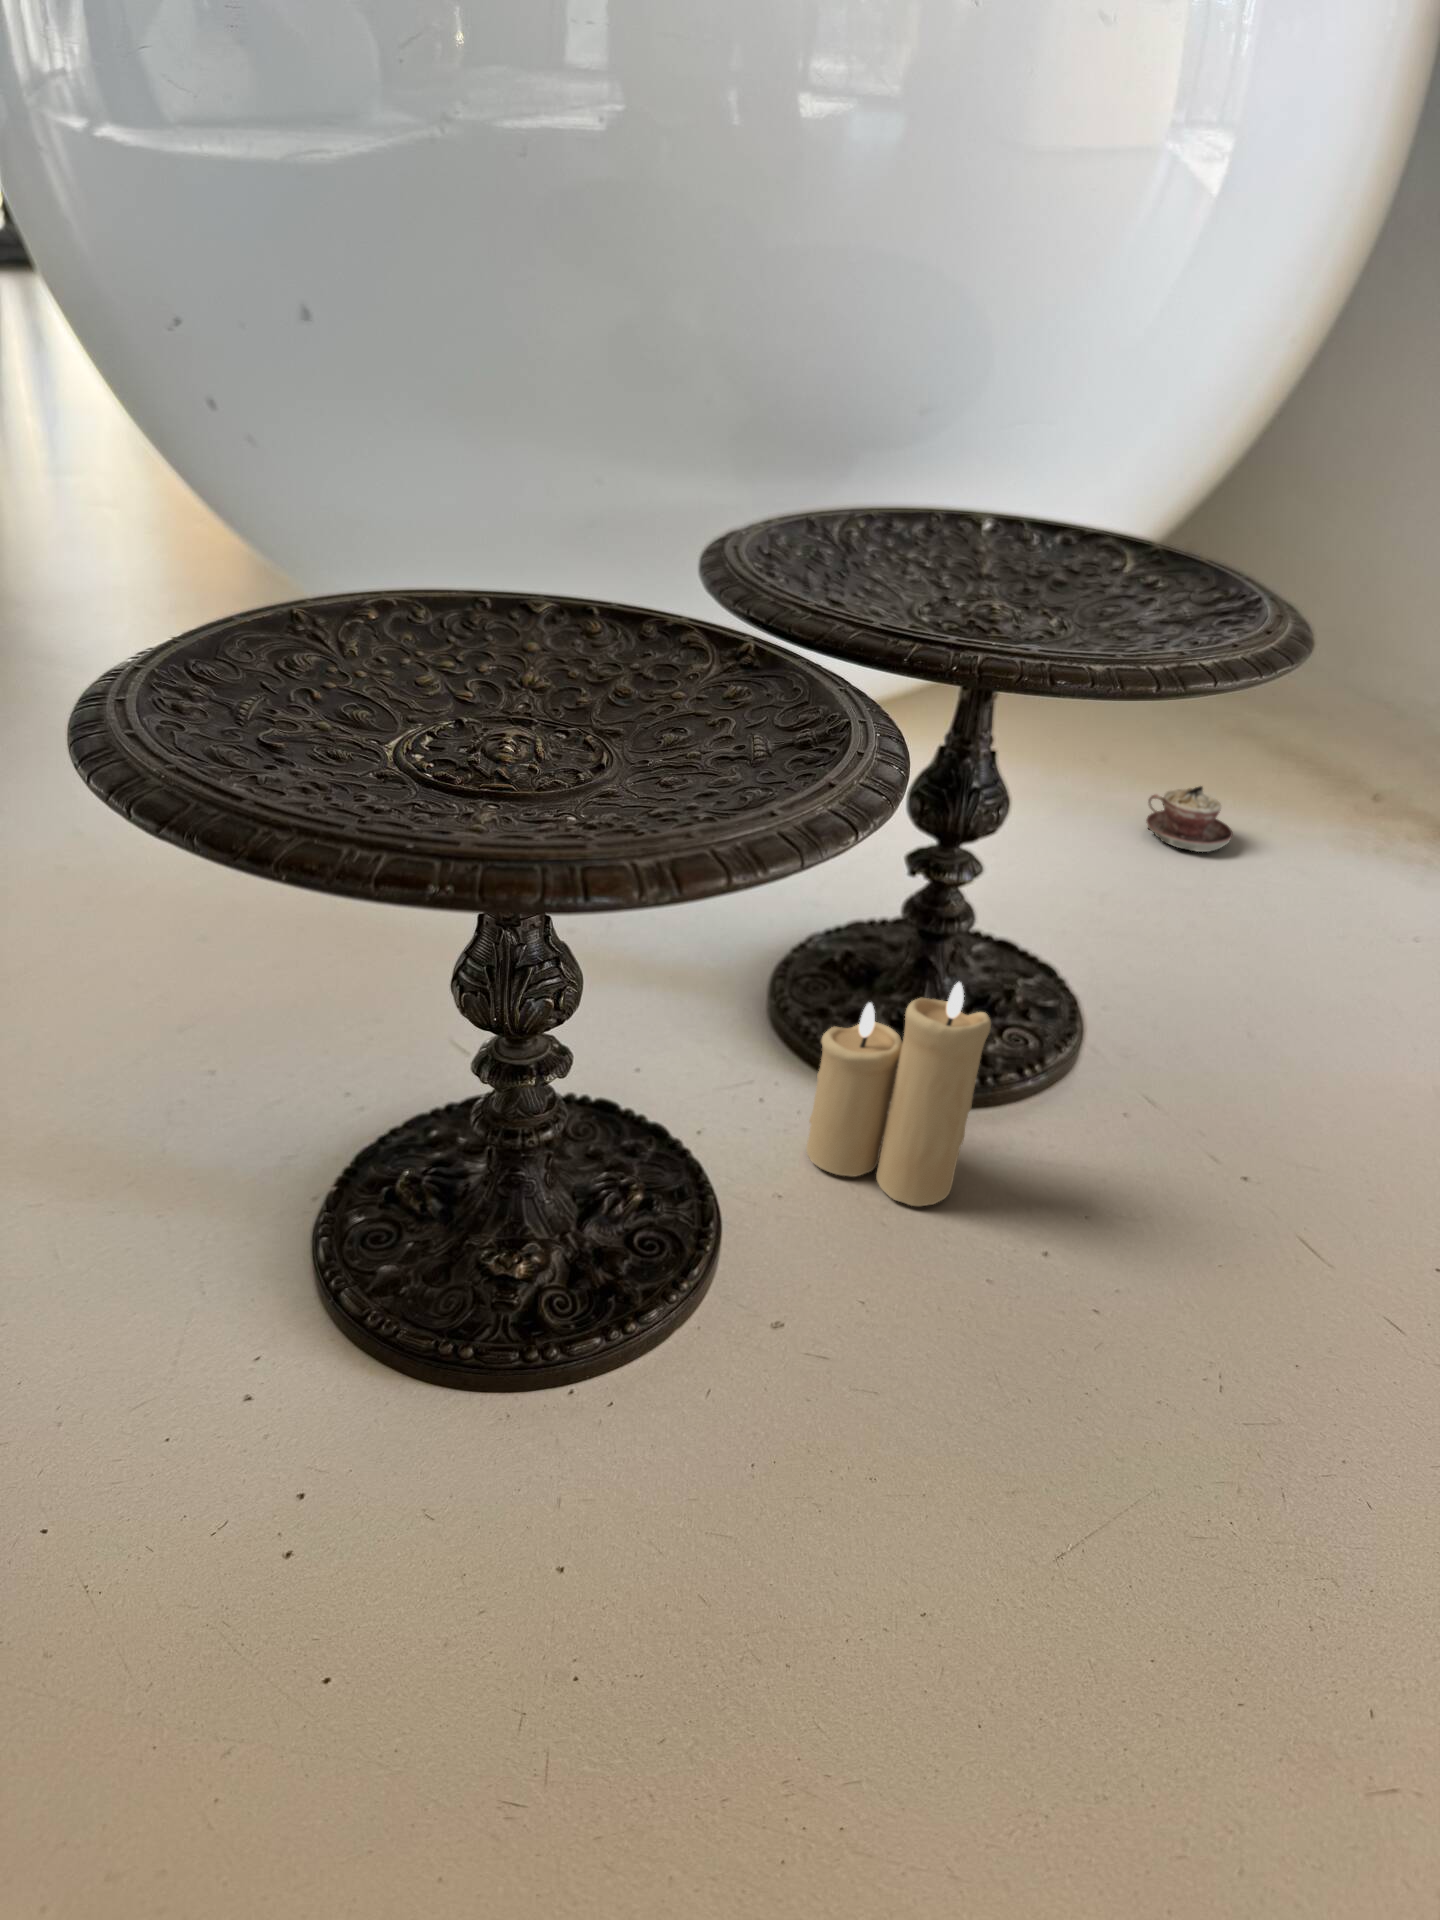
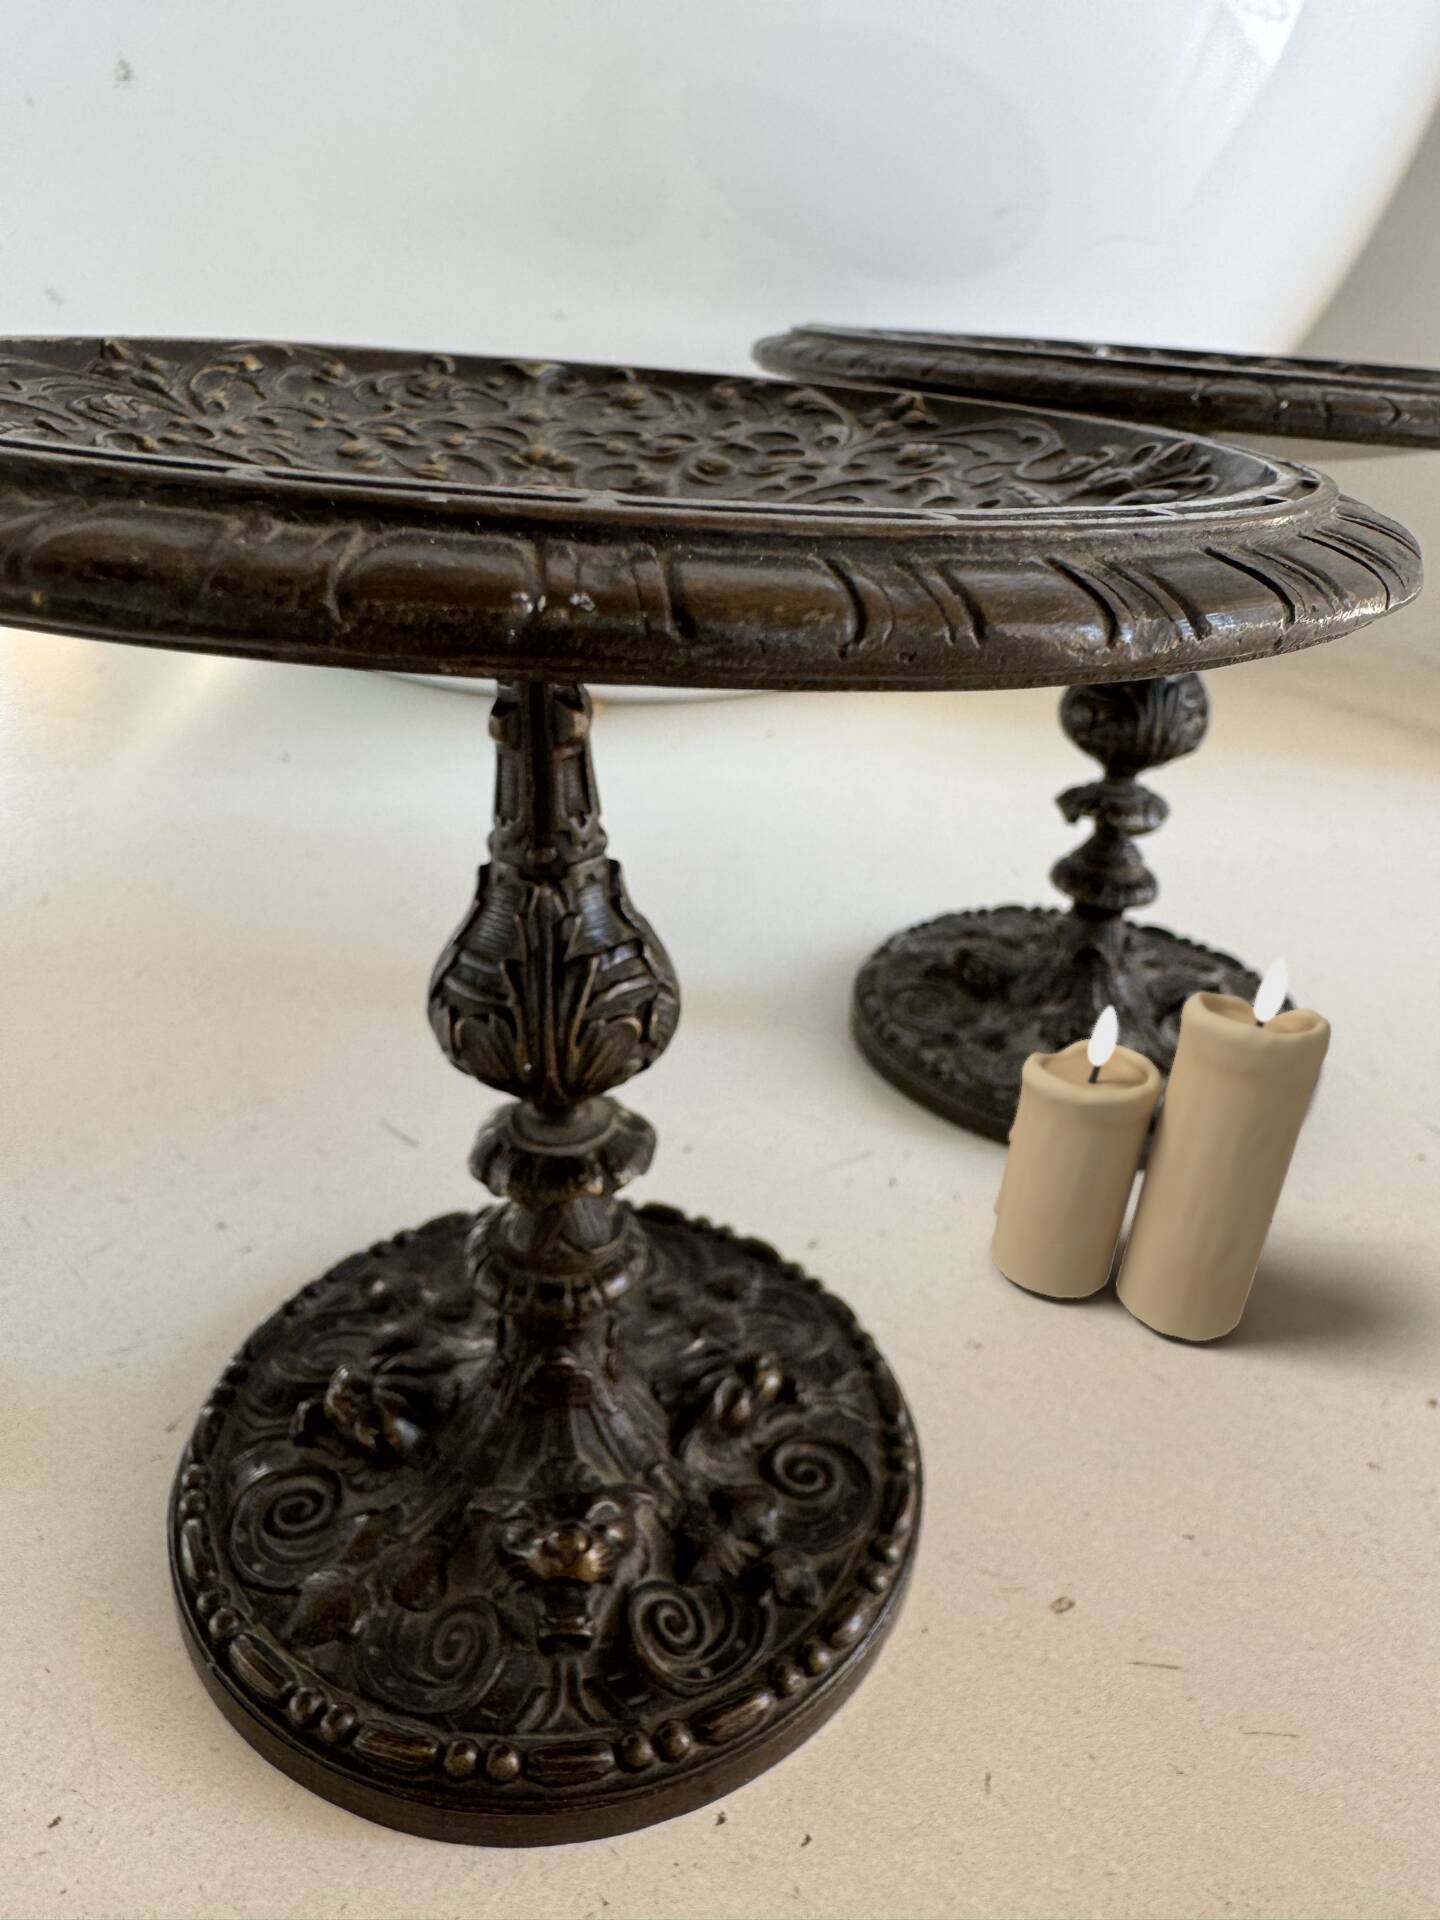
teacup: present [1146,786,1233,852] -> none [1249,725,1364,809]

